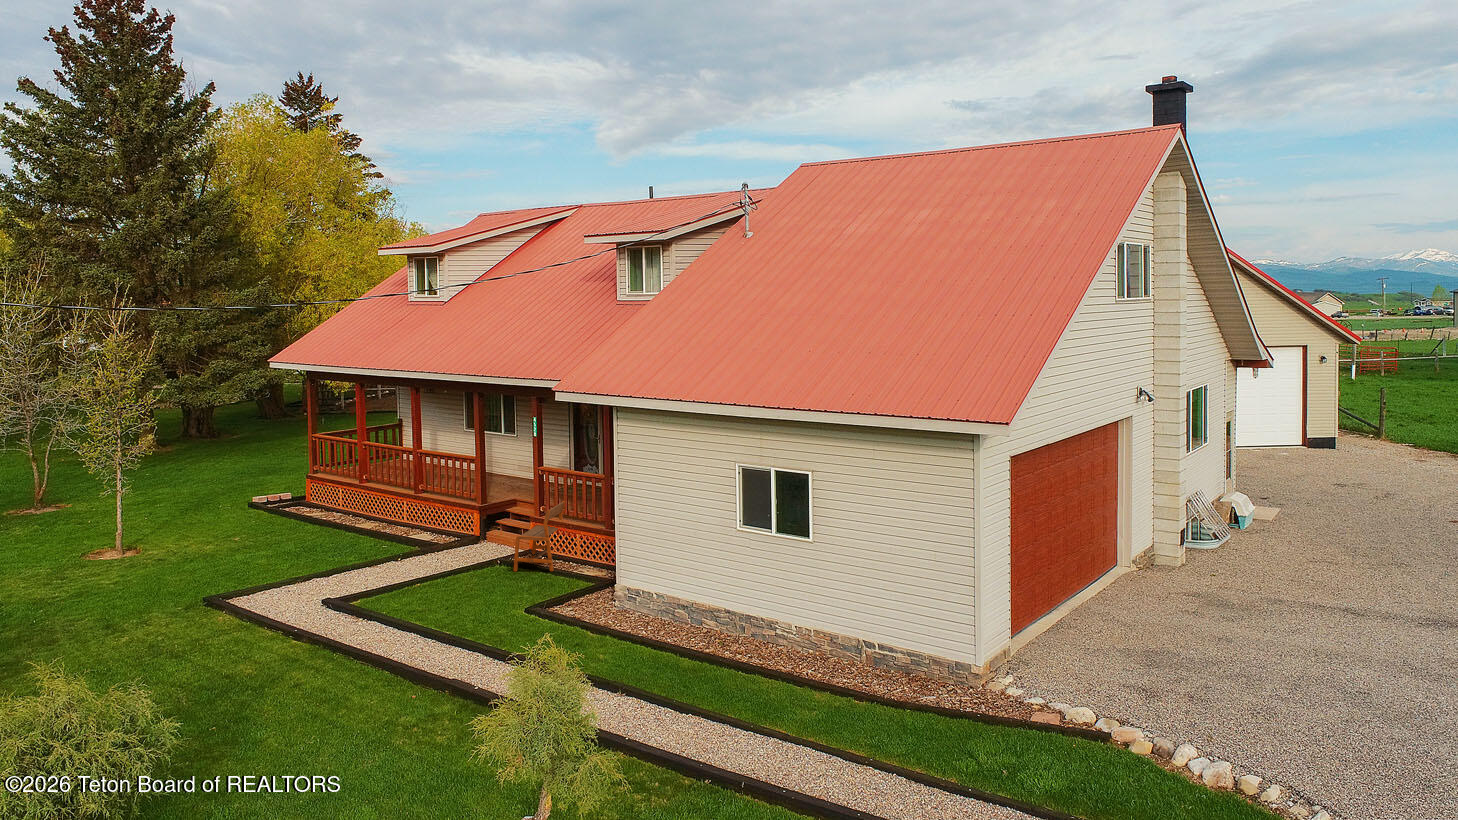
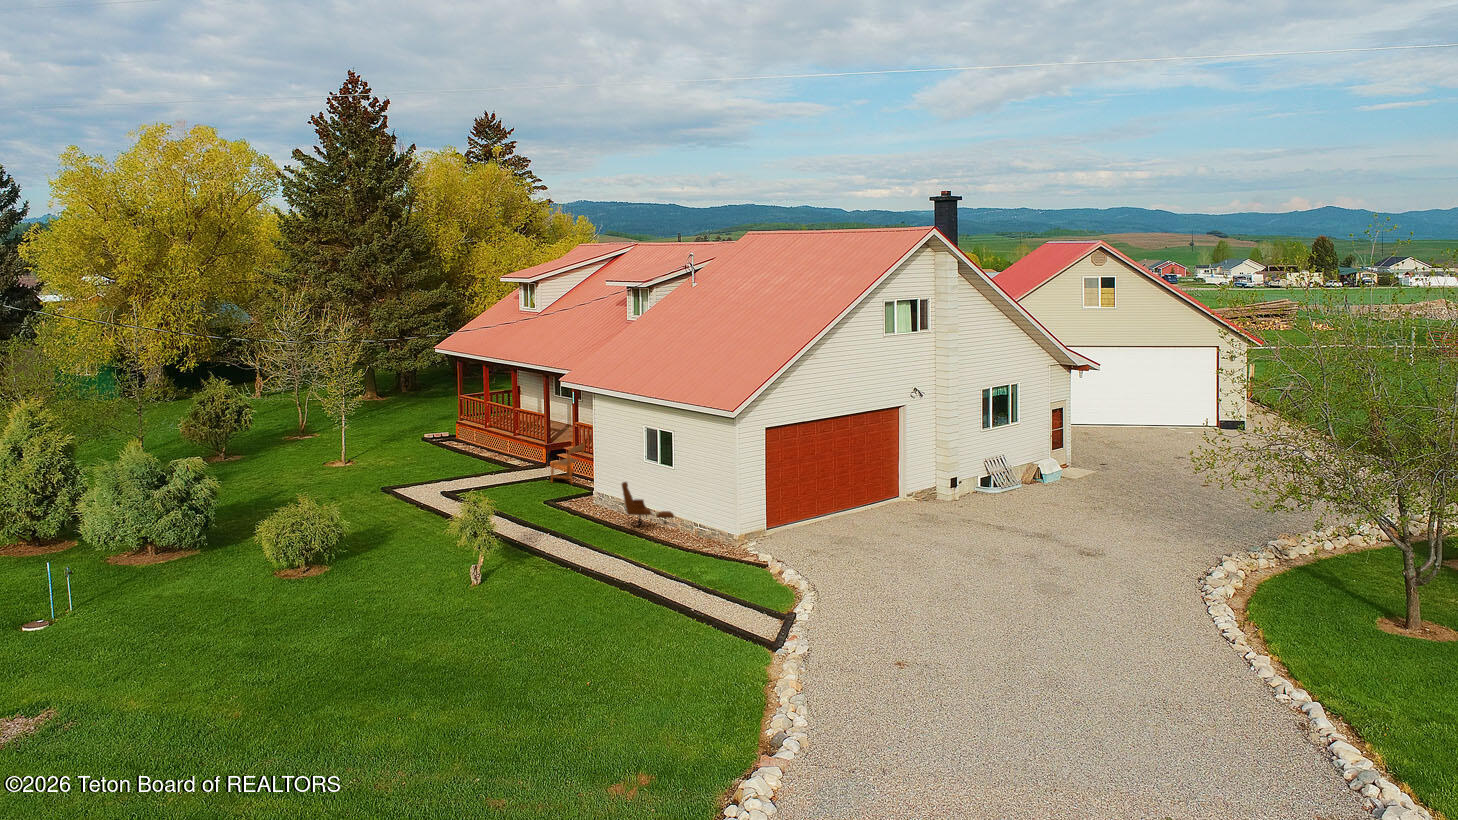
lounge chair: none [714,567,813,654] -> present [622,482,674,525]

